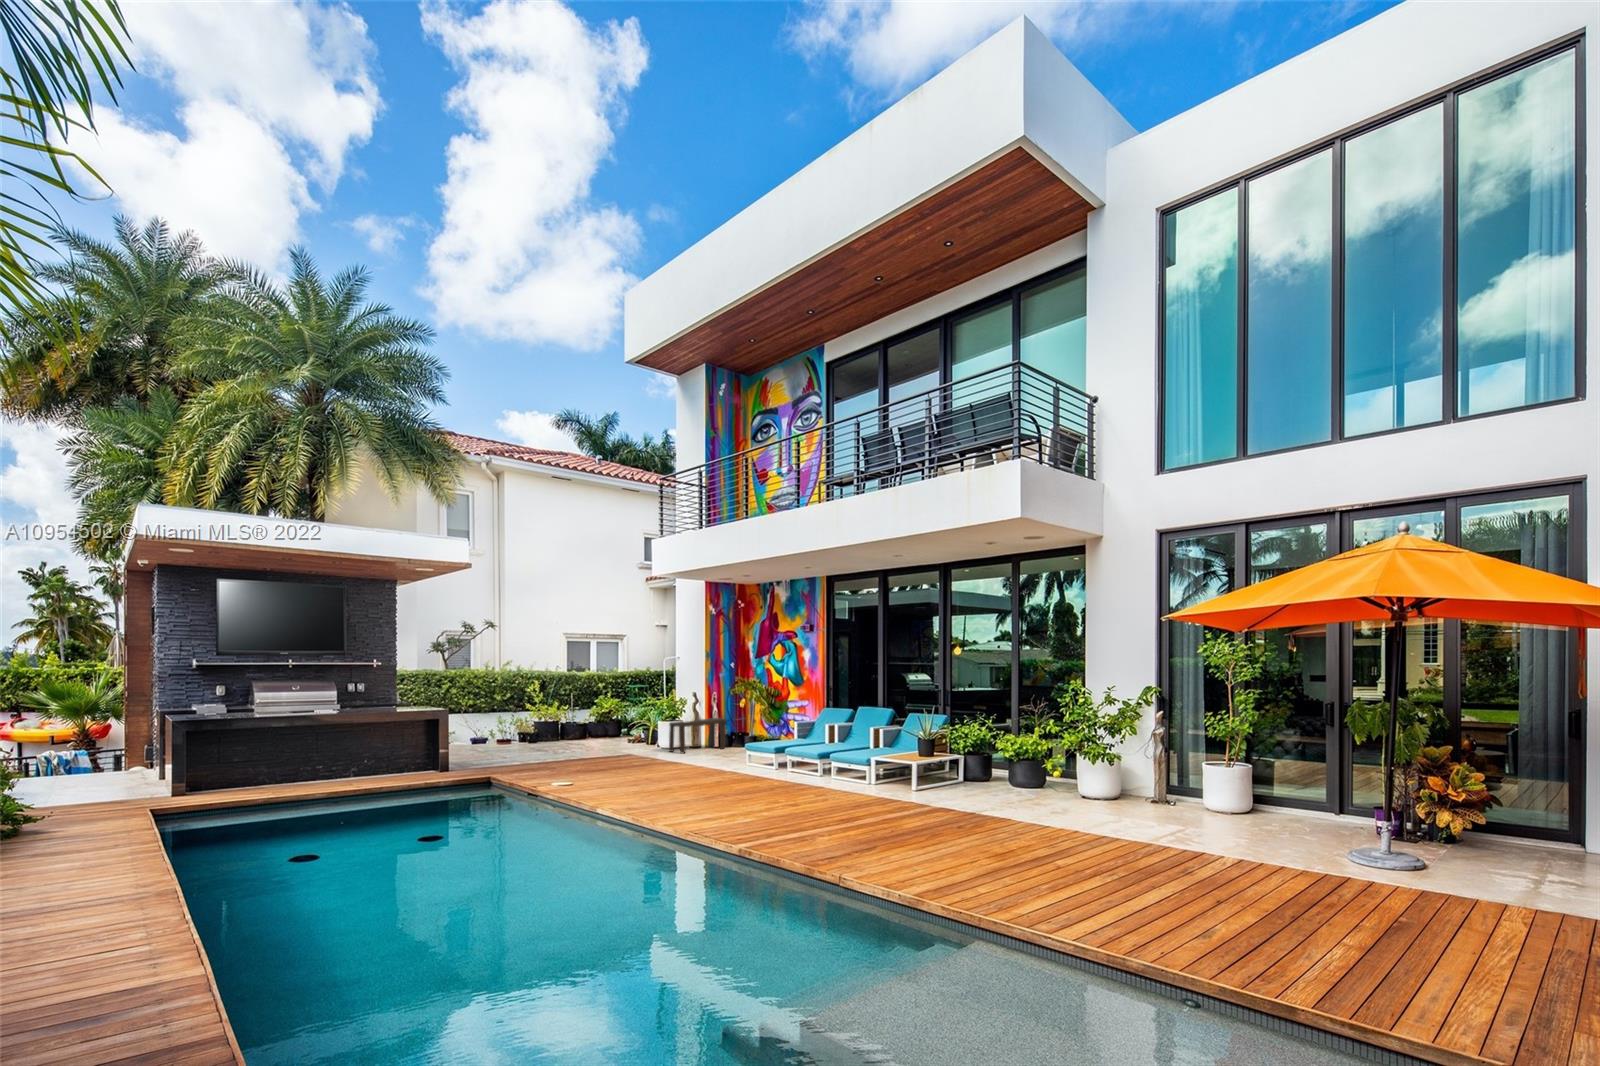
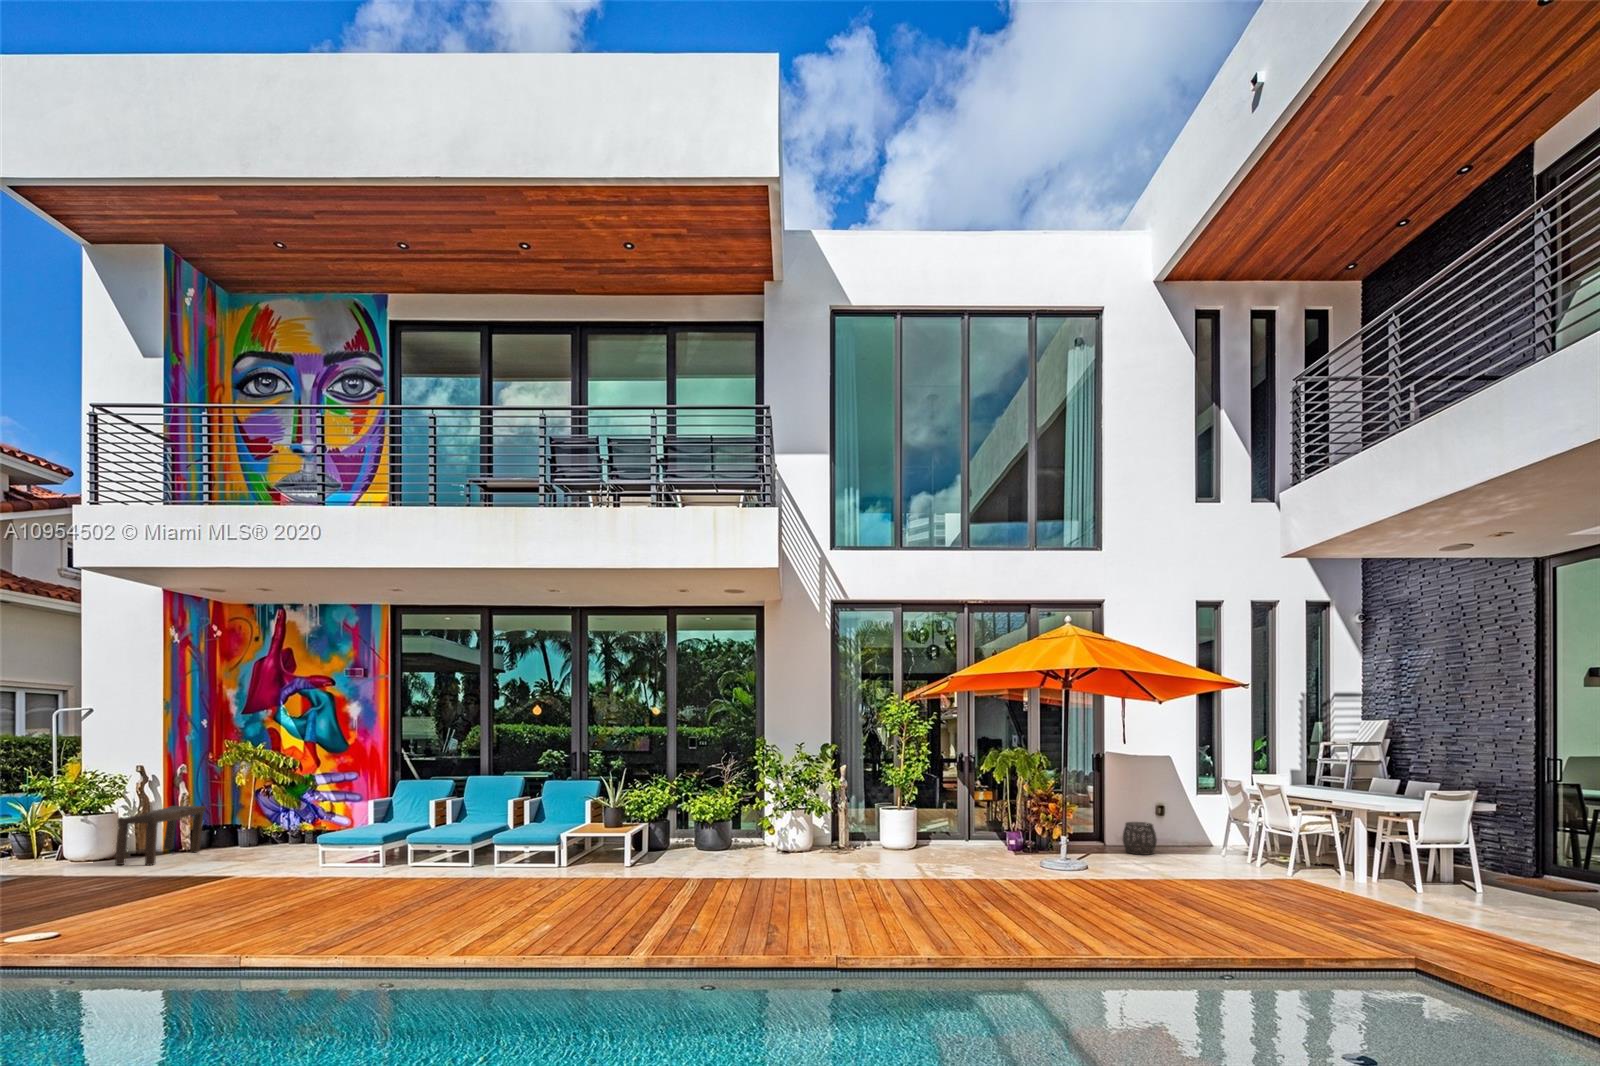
woven basket: none [1497,808,1557,856] -> present [1123,822,1157,855]

